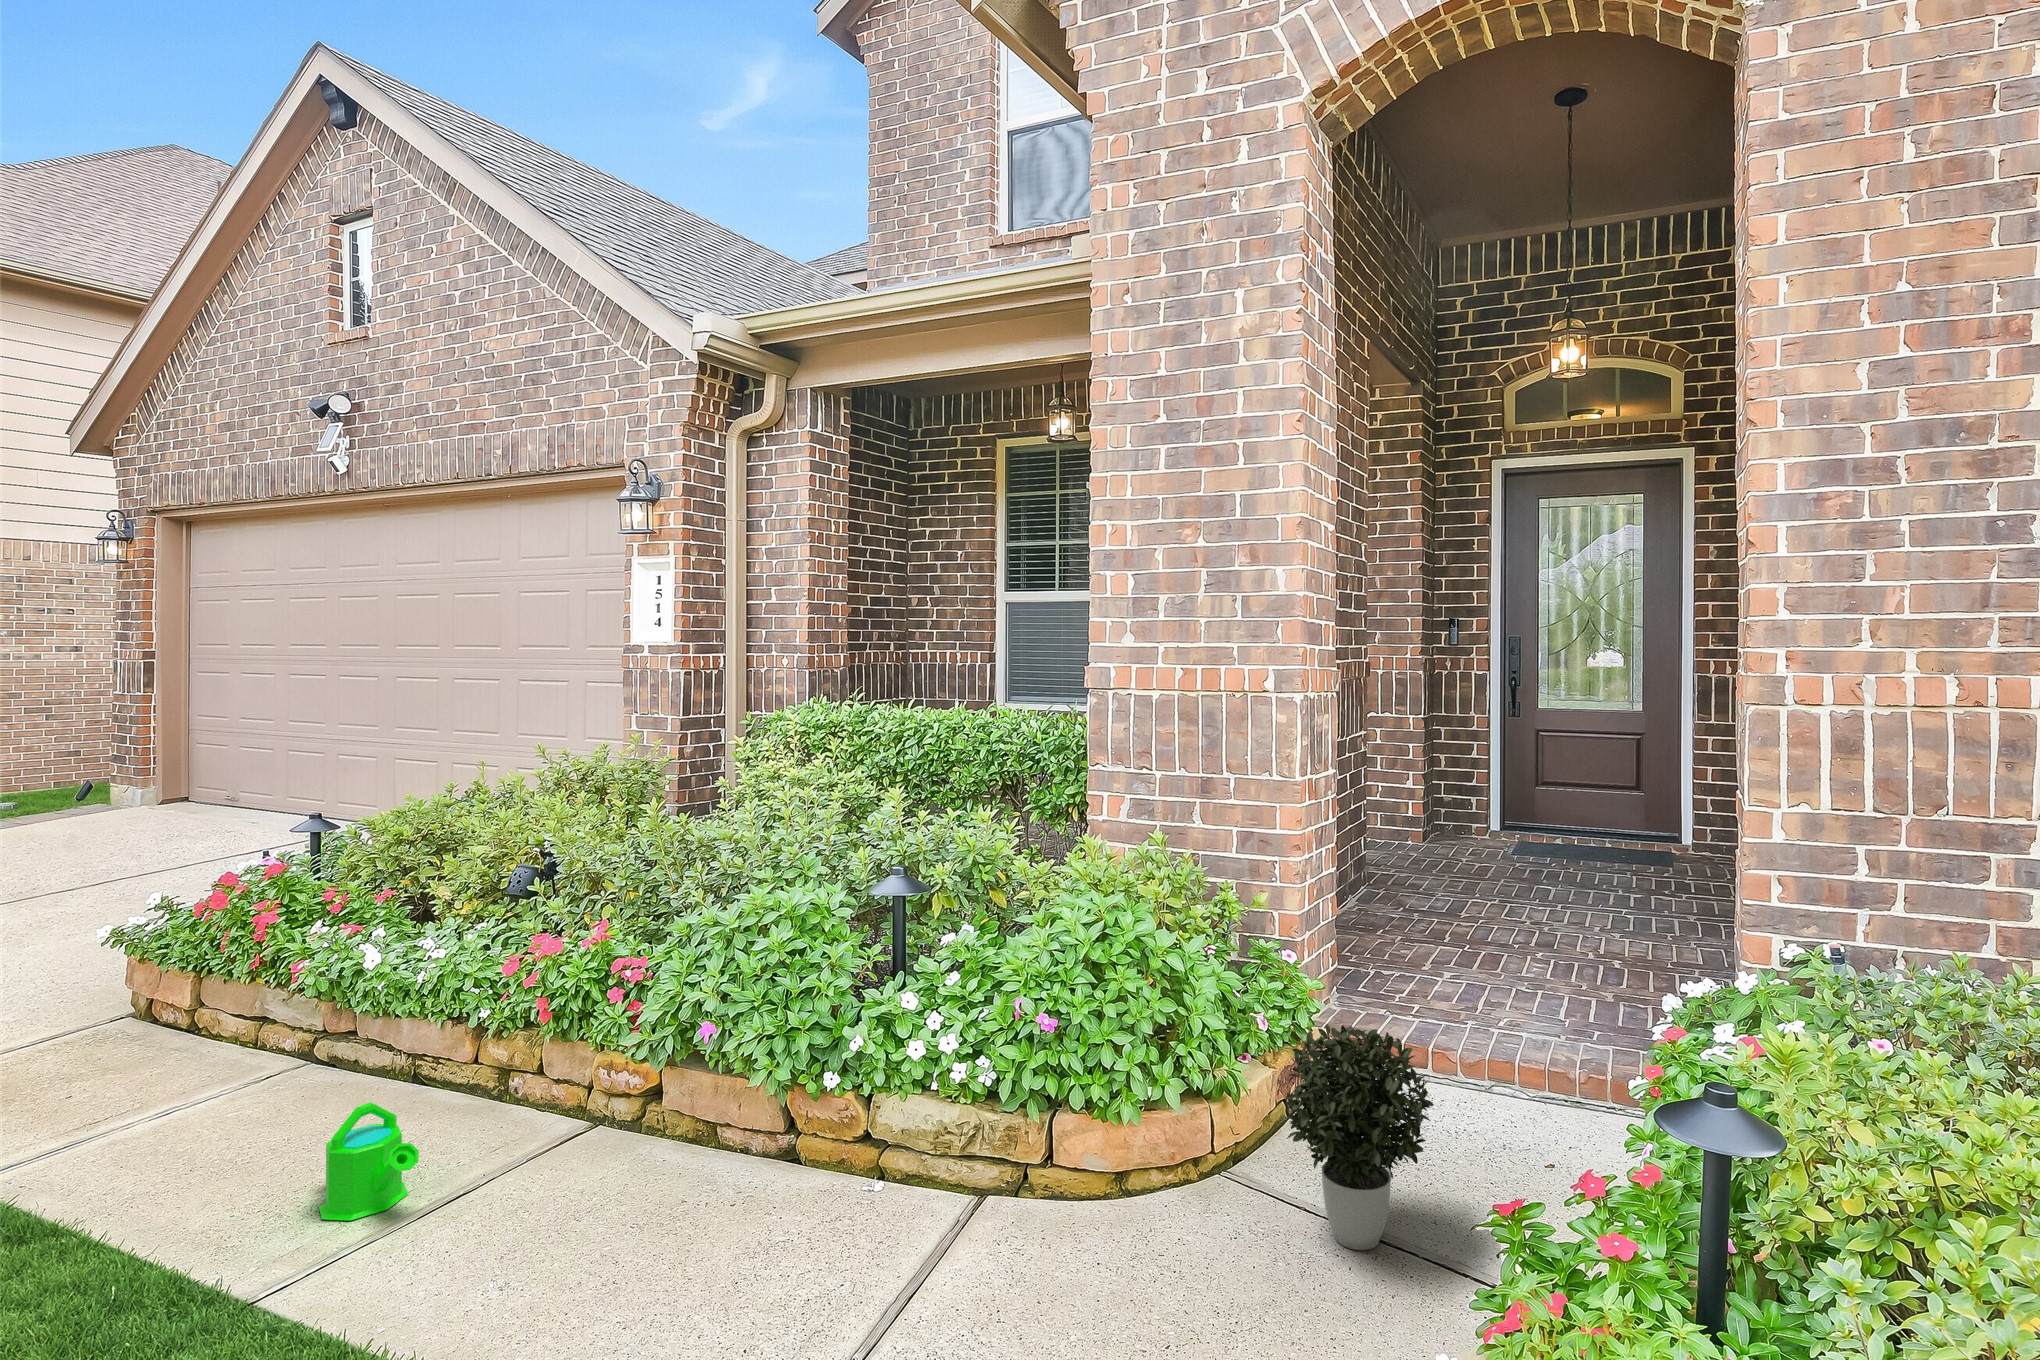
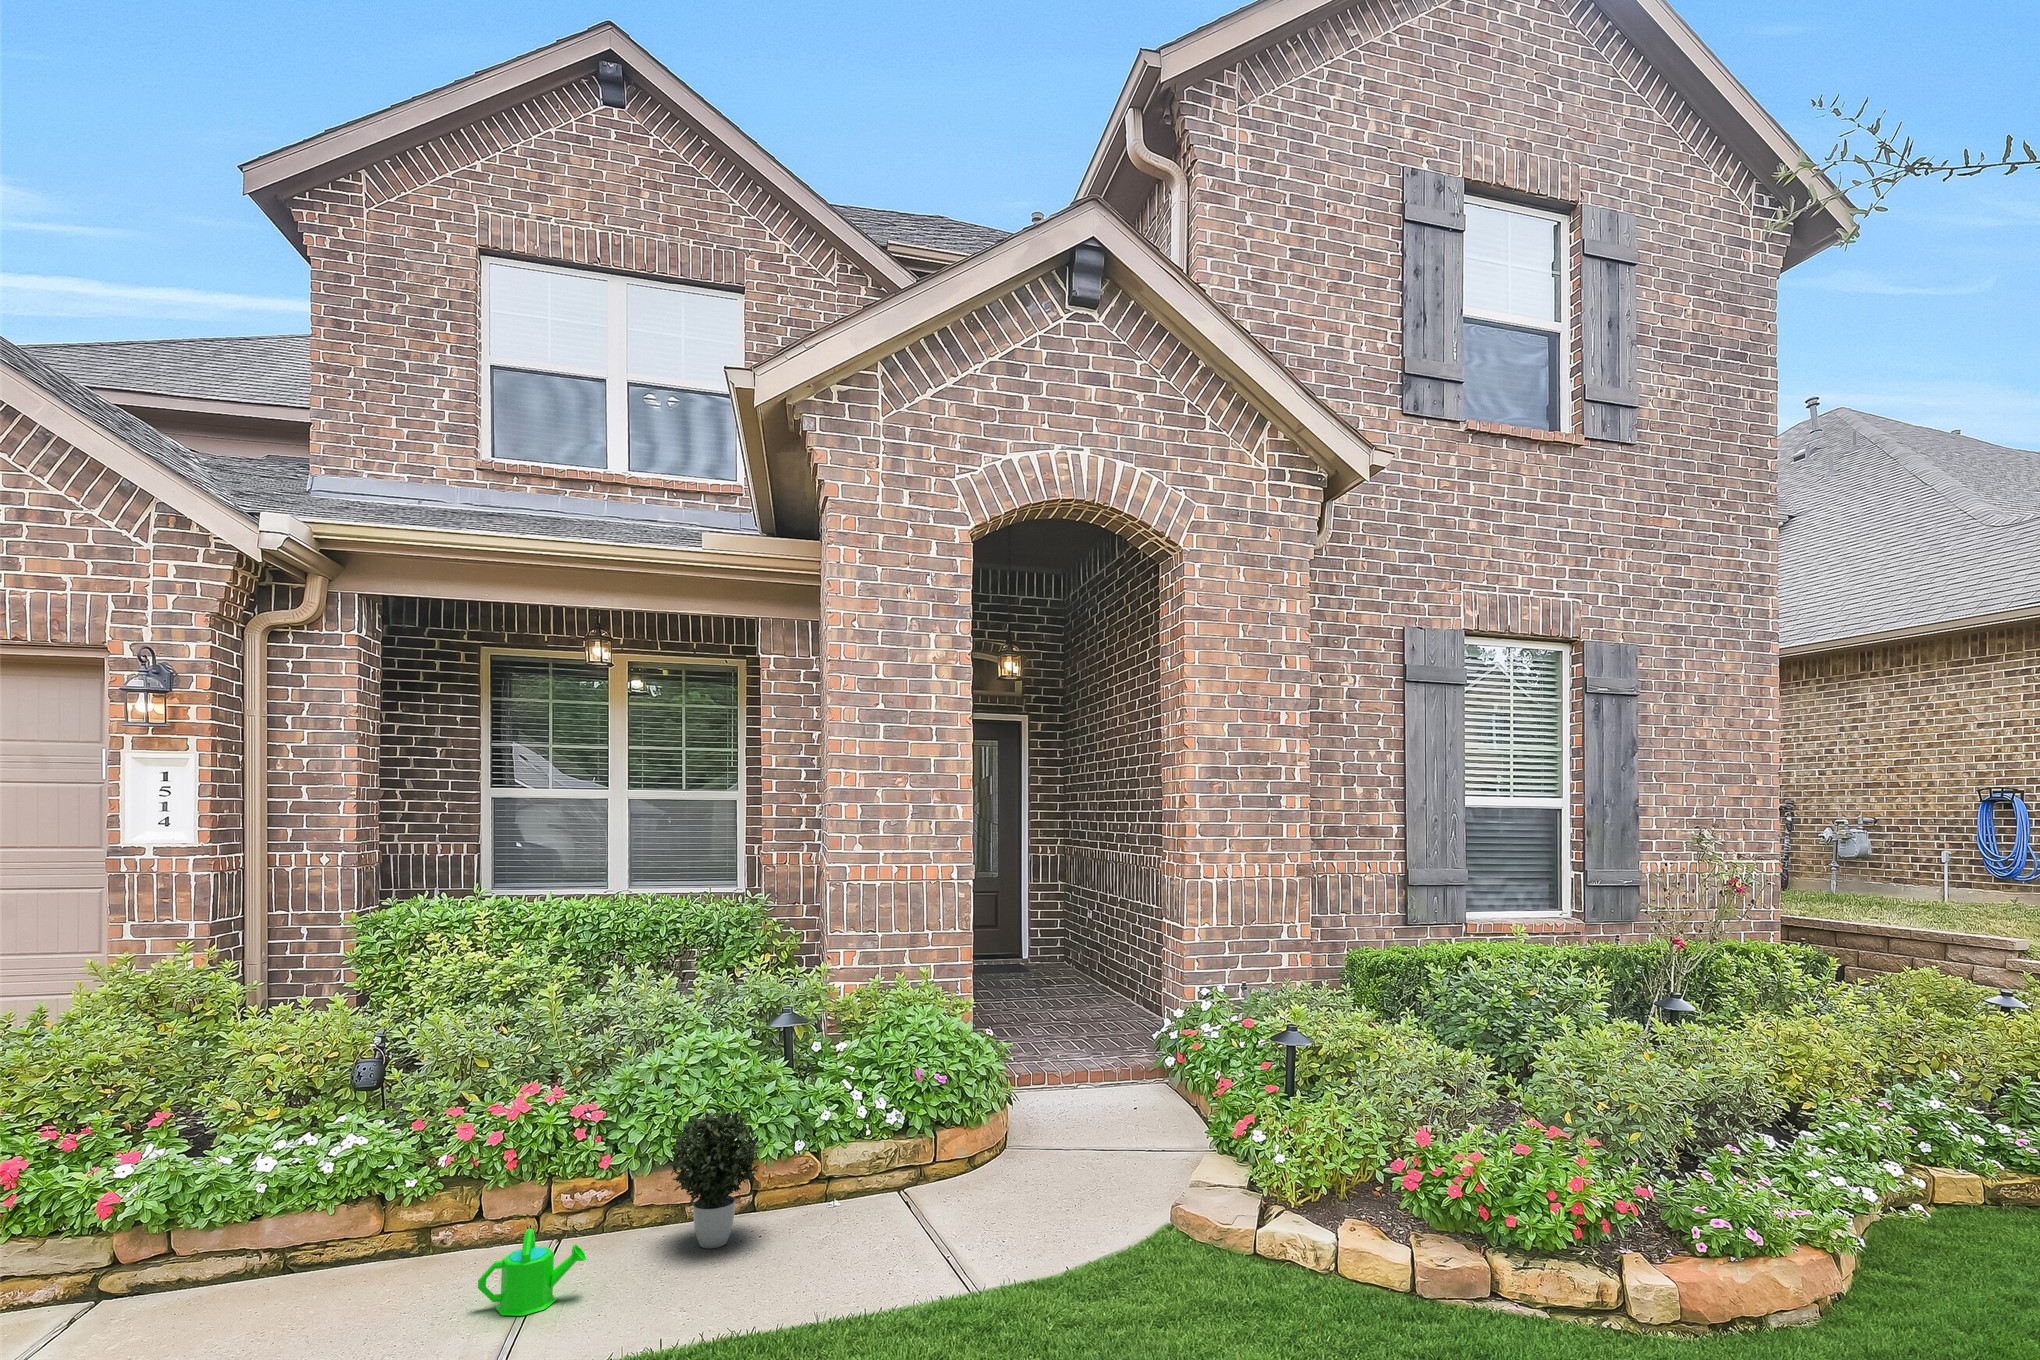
potted plant: present [1286,1024,1434,1250] -> present [671,1110,759,1248]

